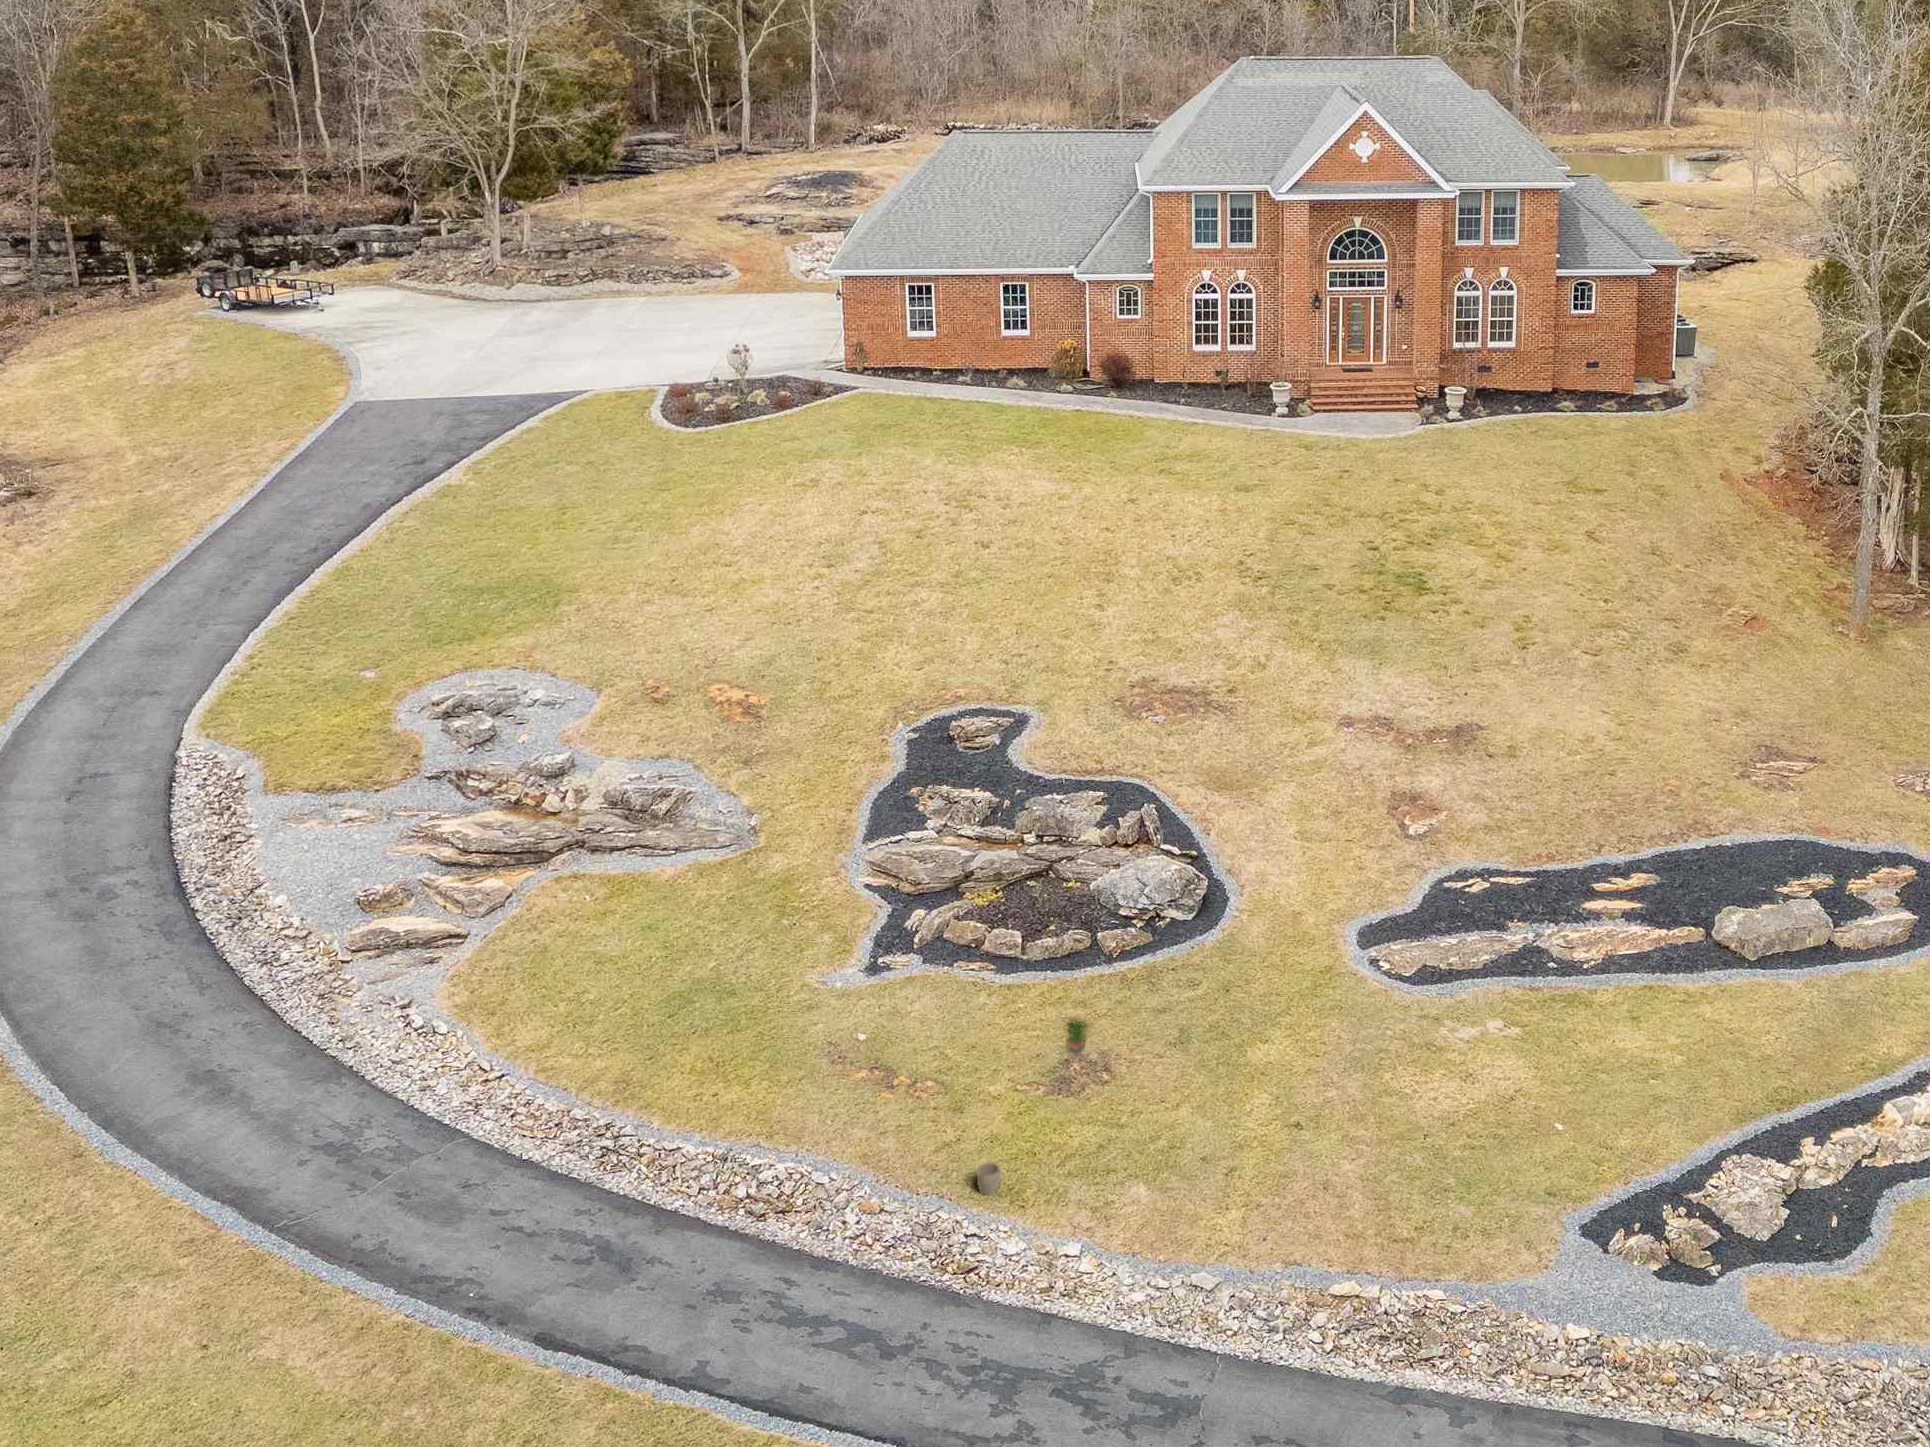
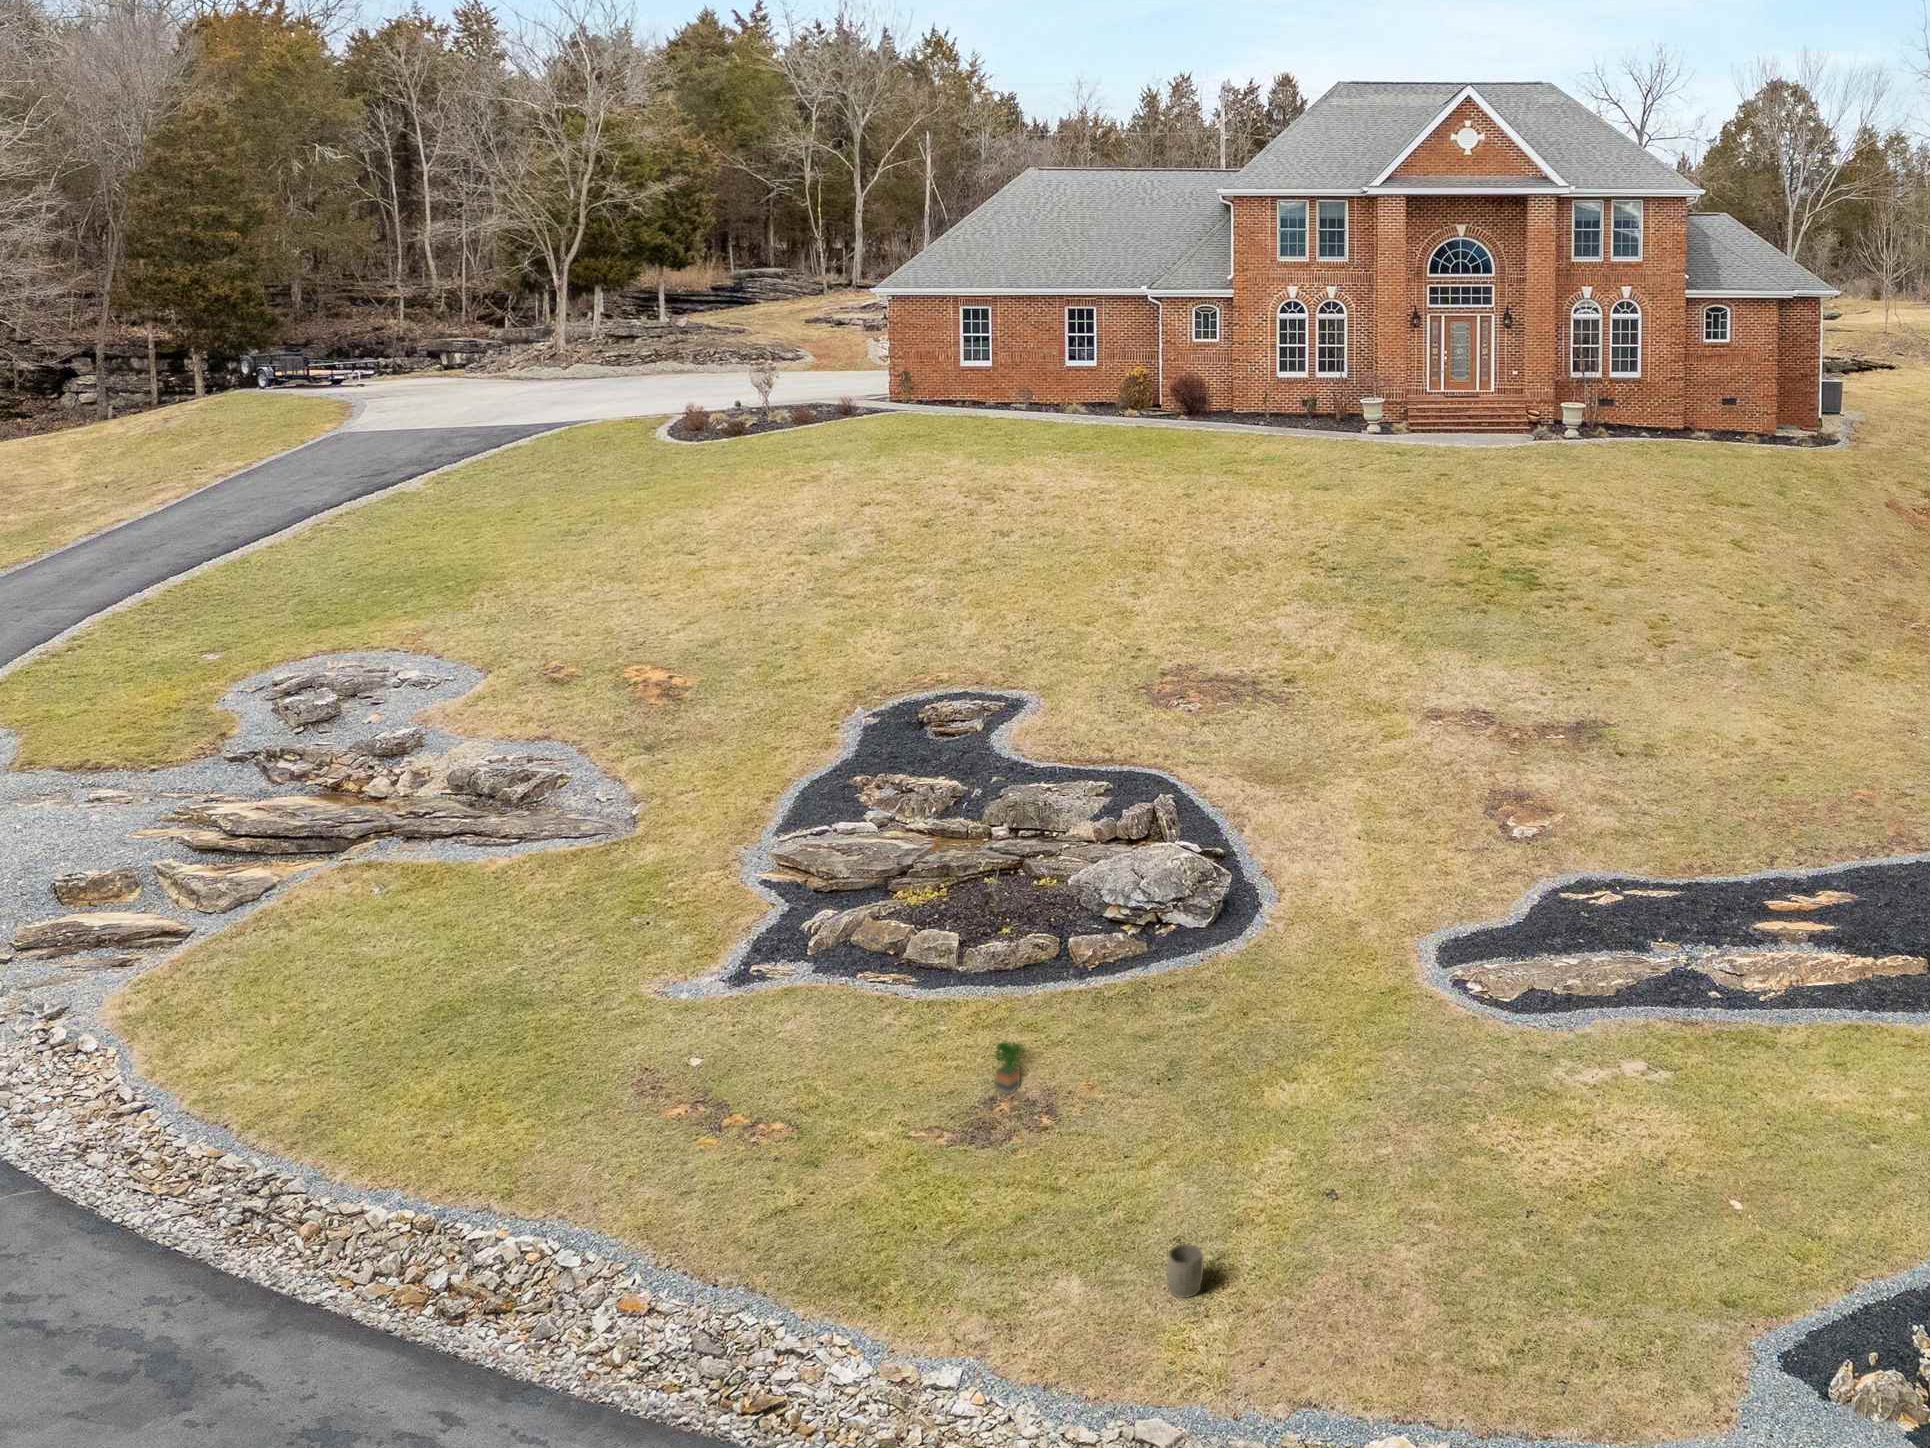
woven basket: present [977,1163,1001,1195] -> present [1166,1244,1204,1298]

